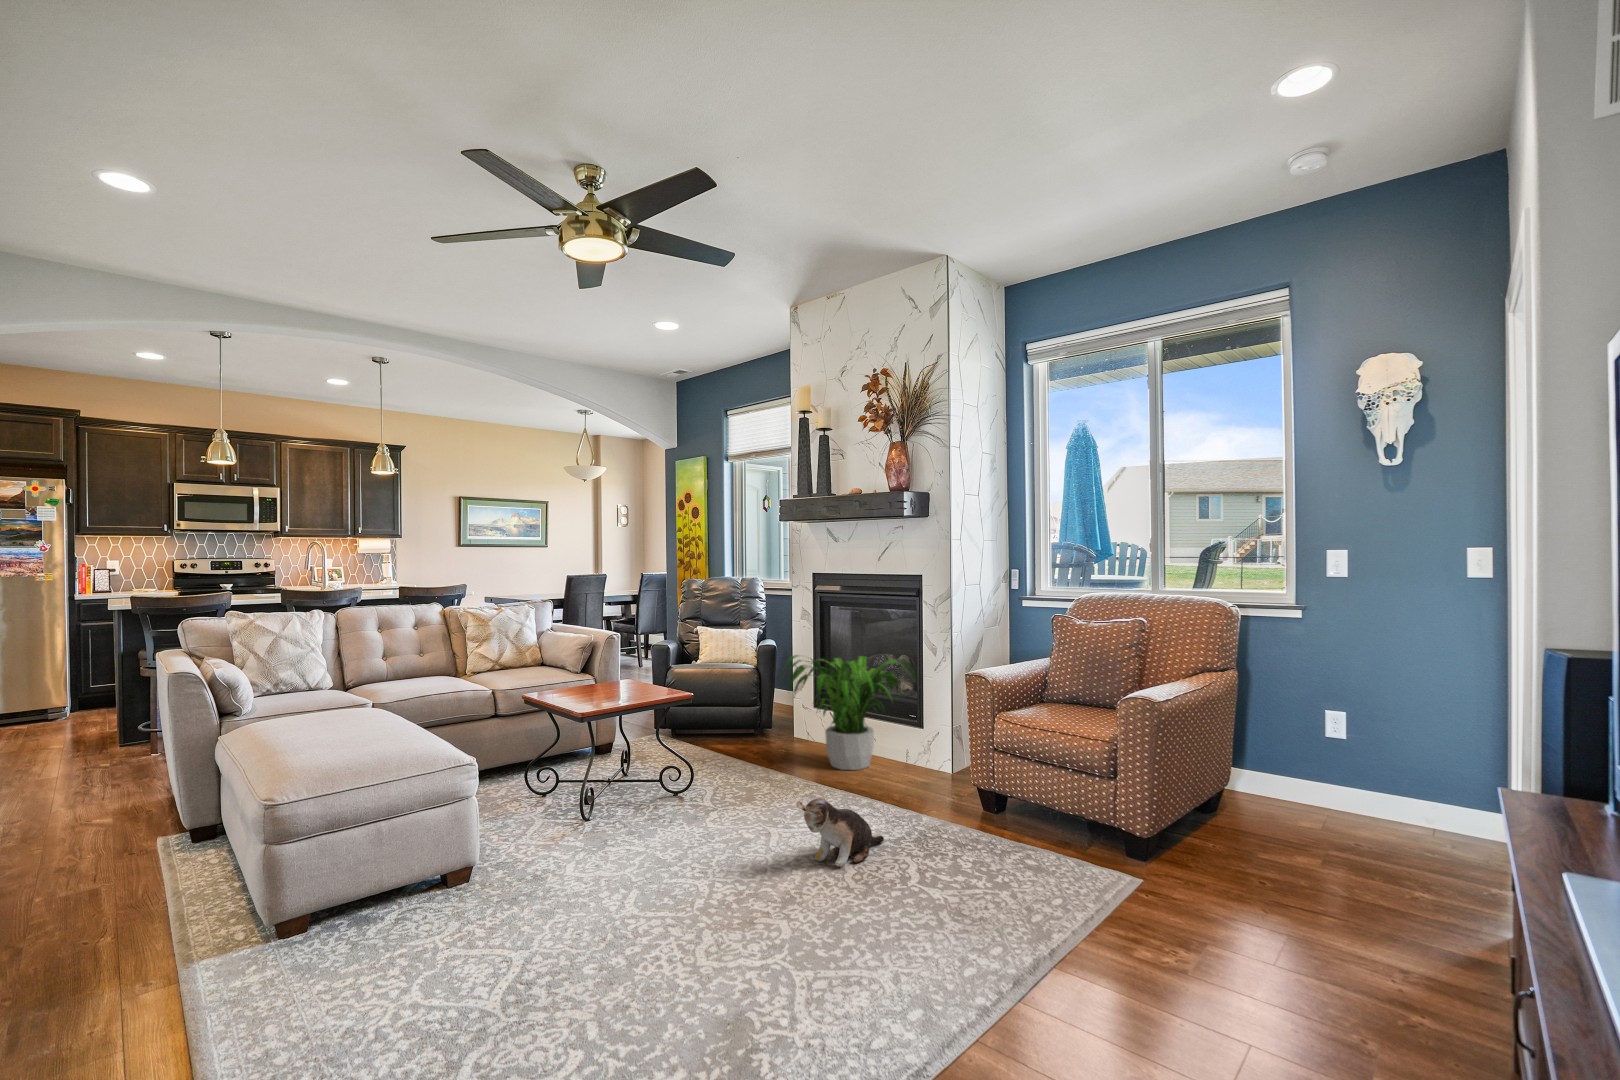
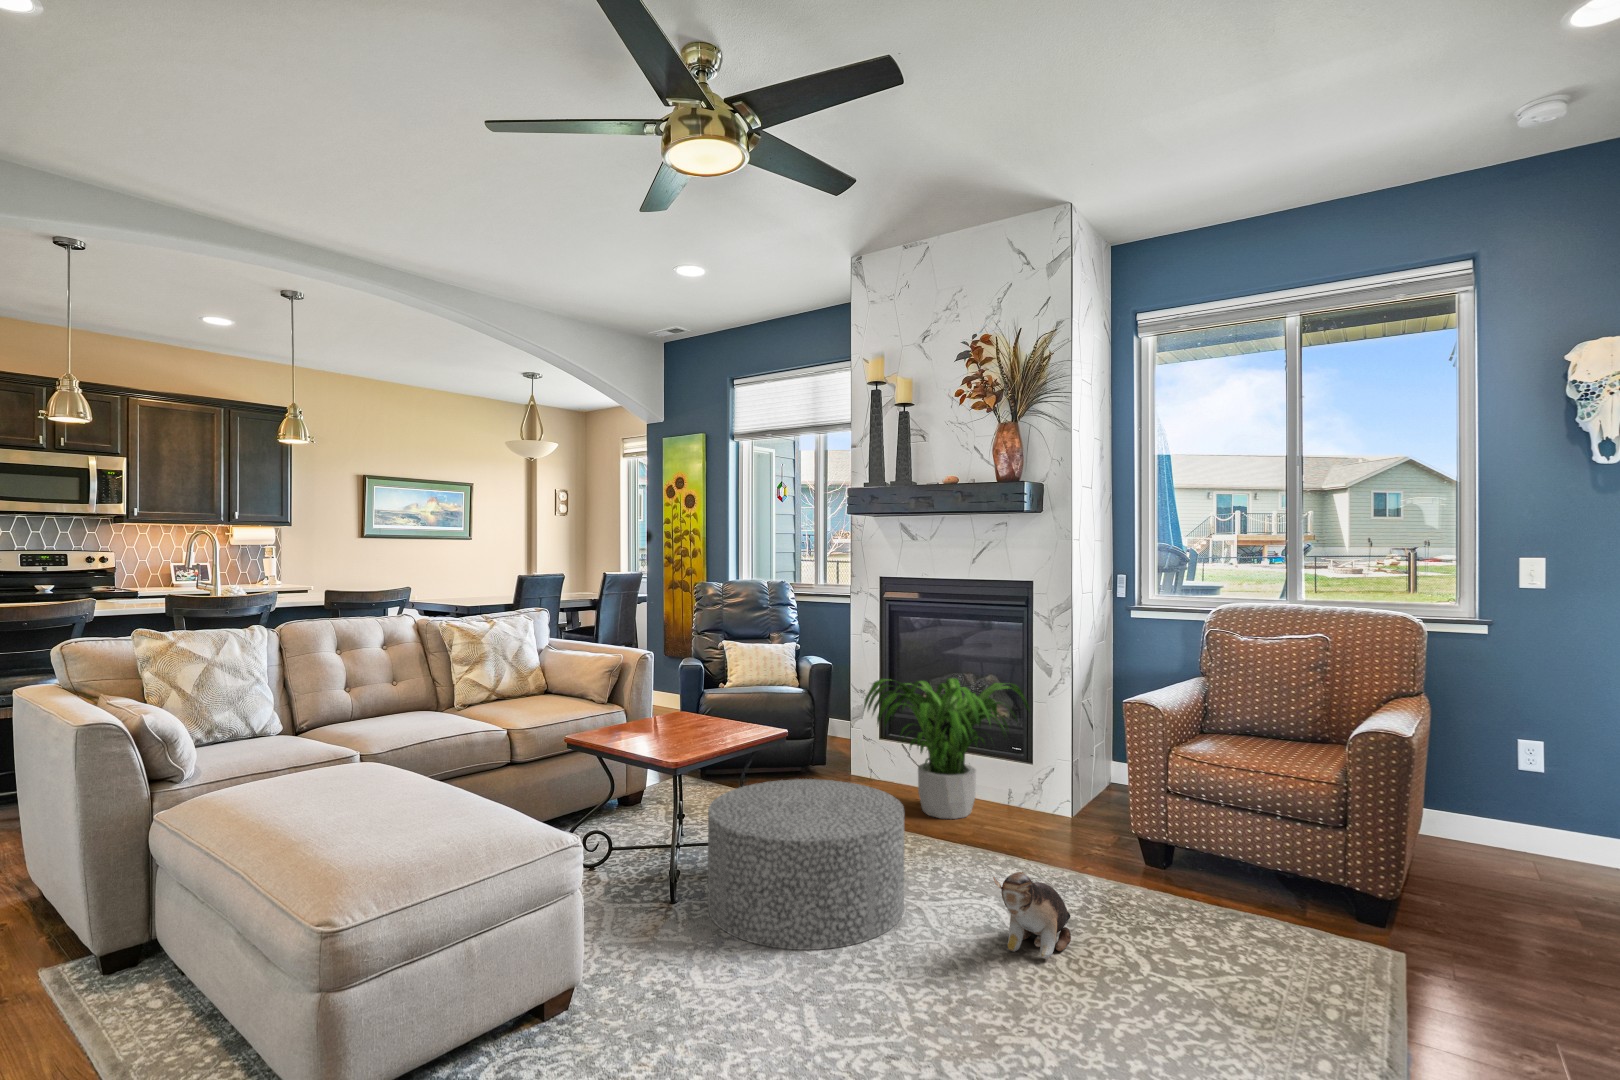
ottoman: none [609,731,763,854] -> present [708,779,904,950]

